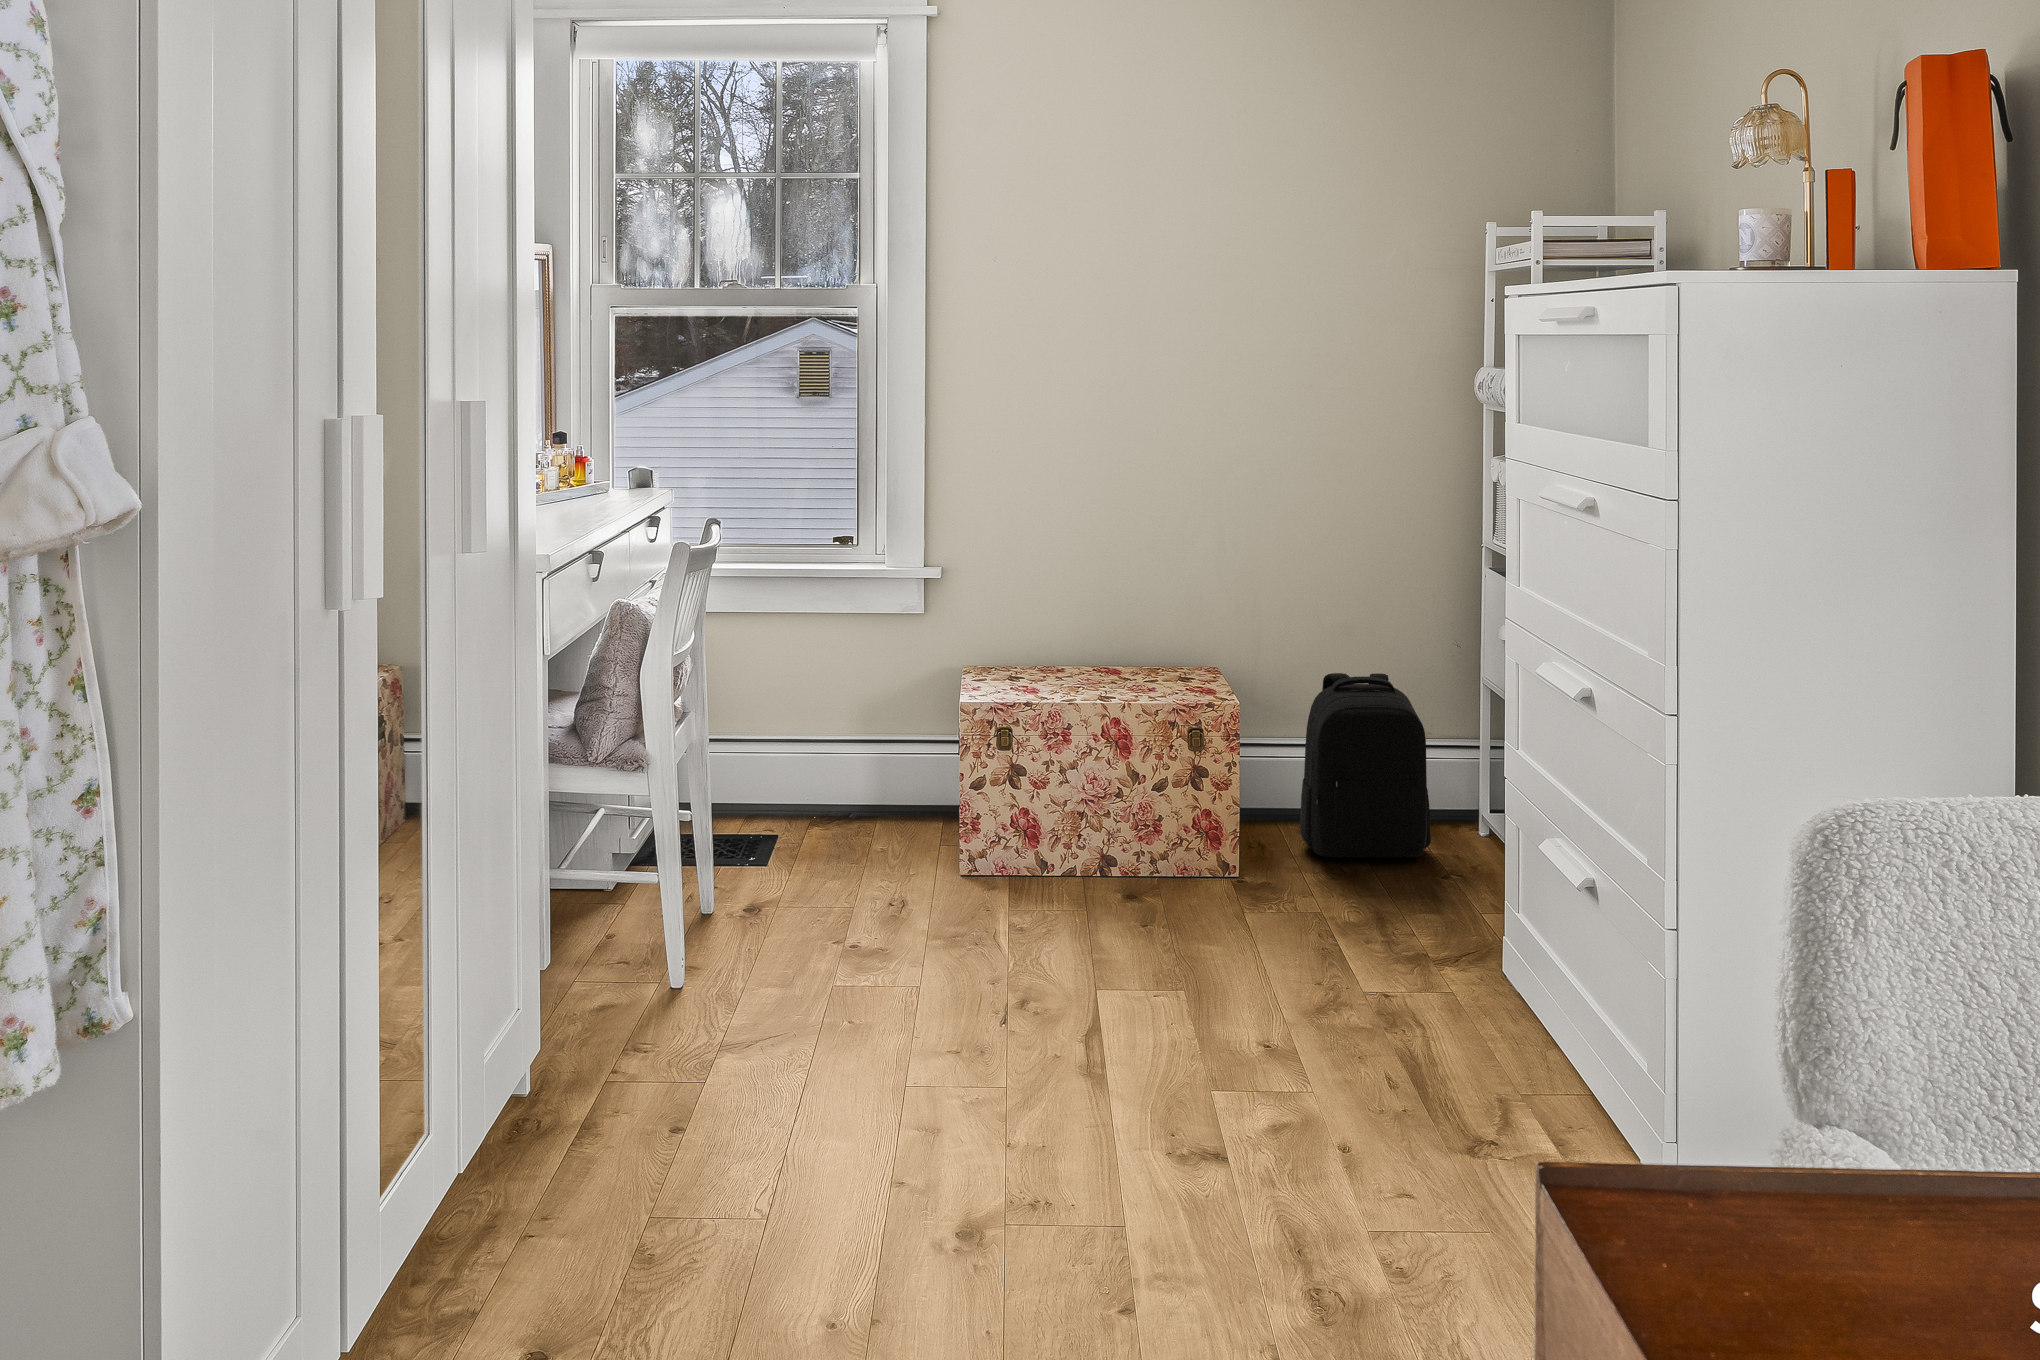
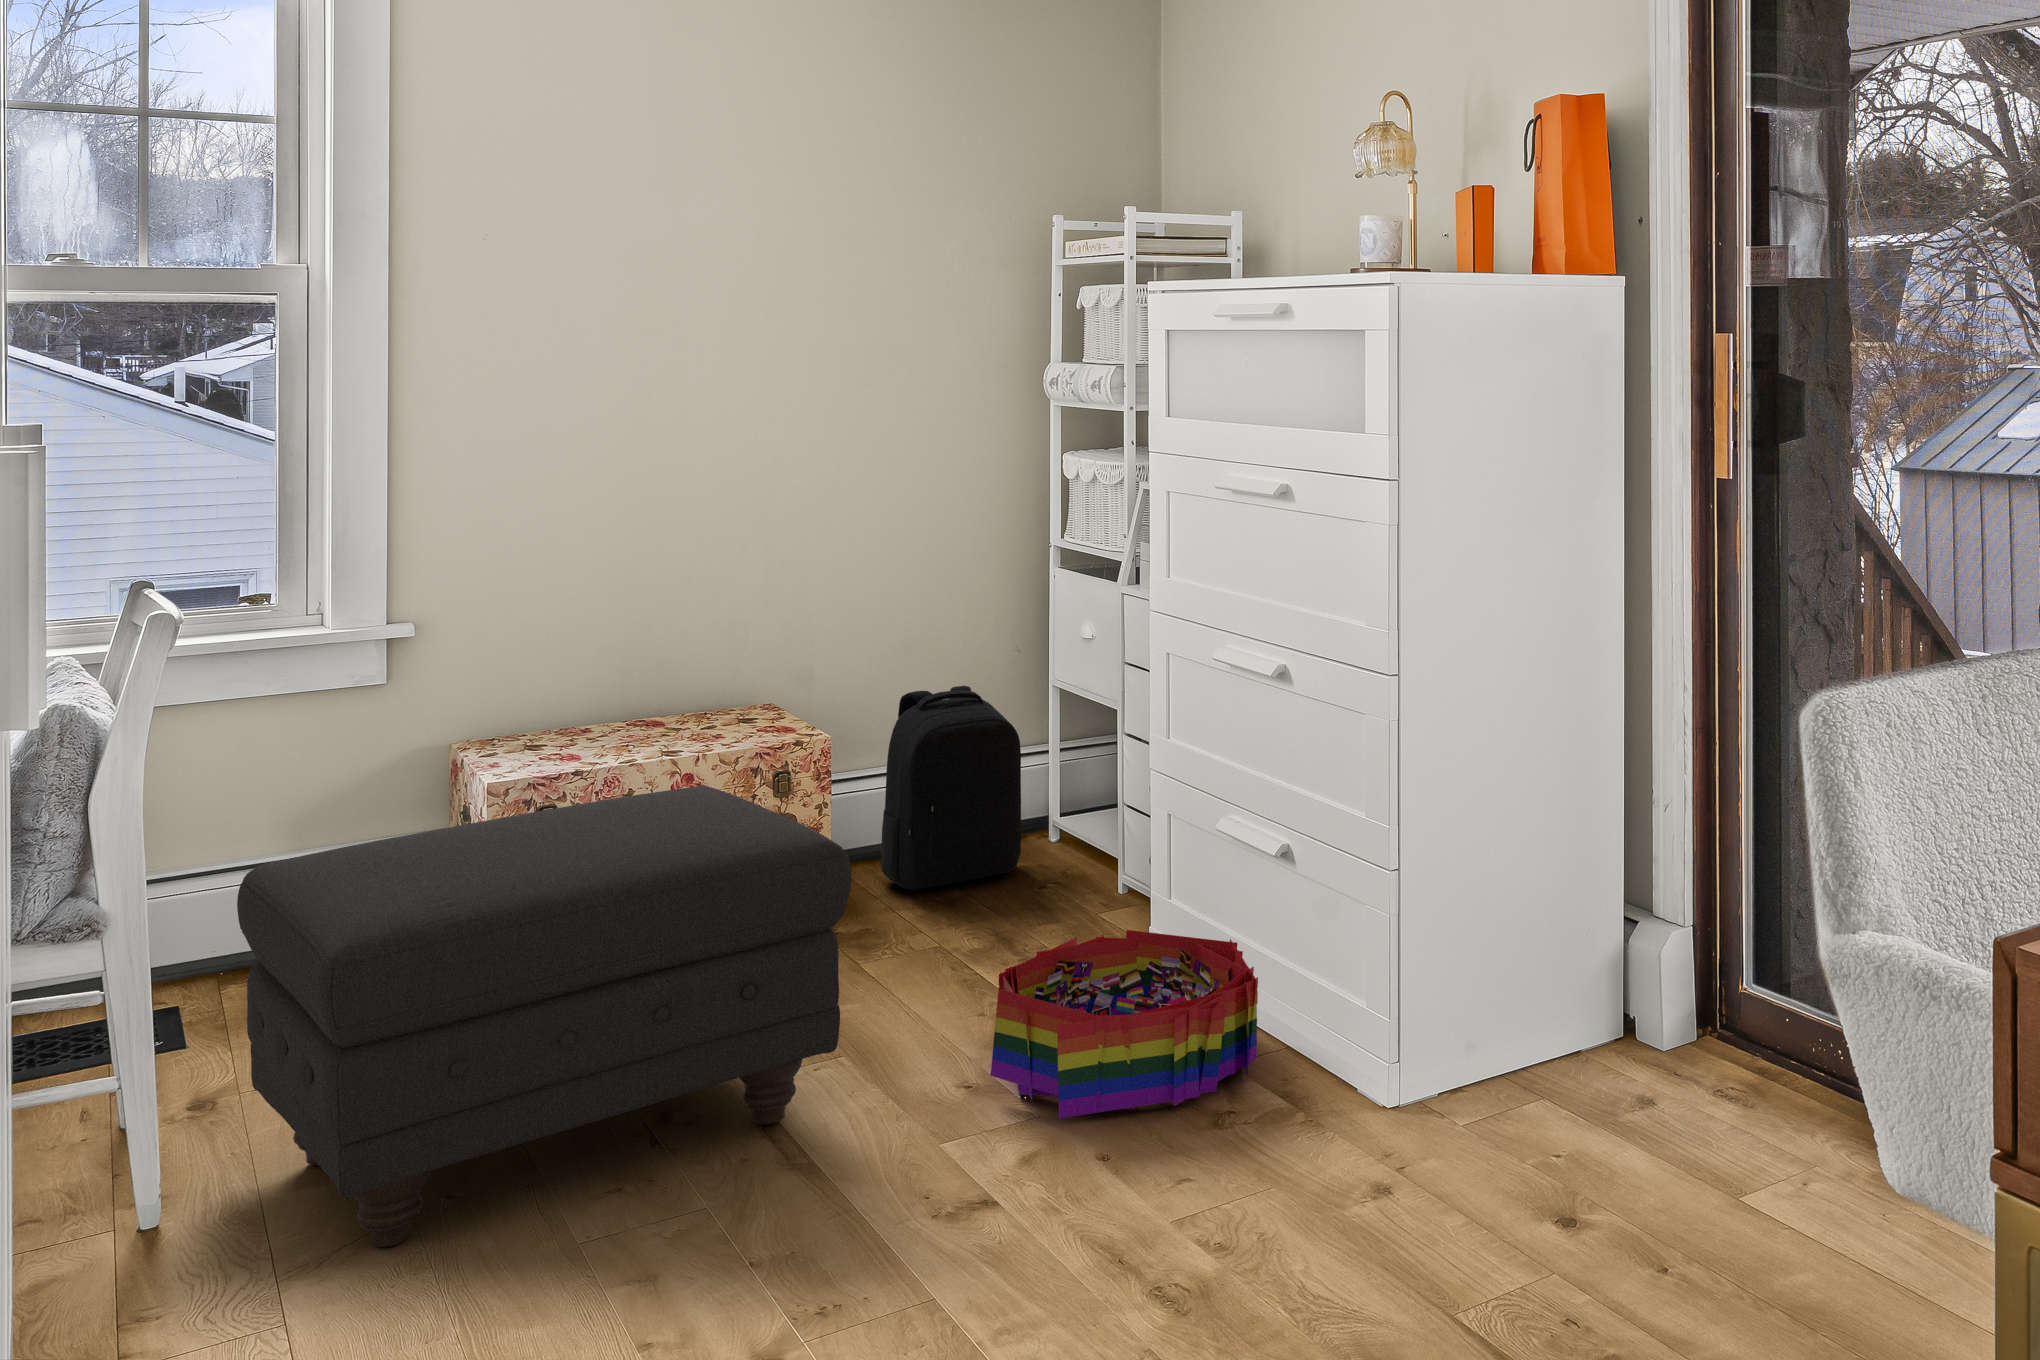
ottoman: none [738,728,1153,1047] -> present [237,785,852,1247]
storage bin: none [1277,930,1549,1122] -> present [991,930,1258,1118]

